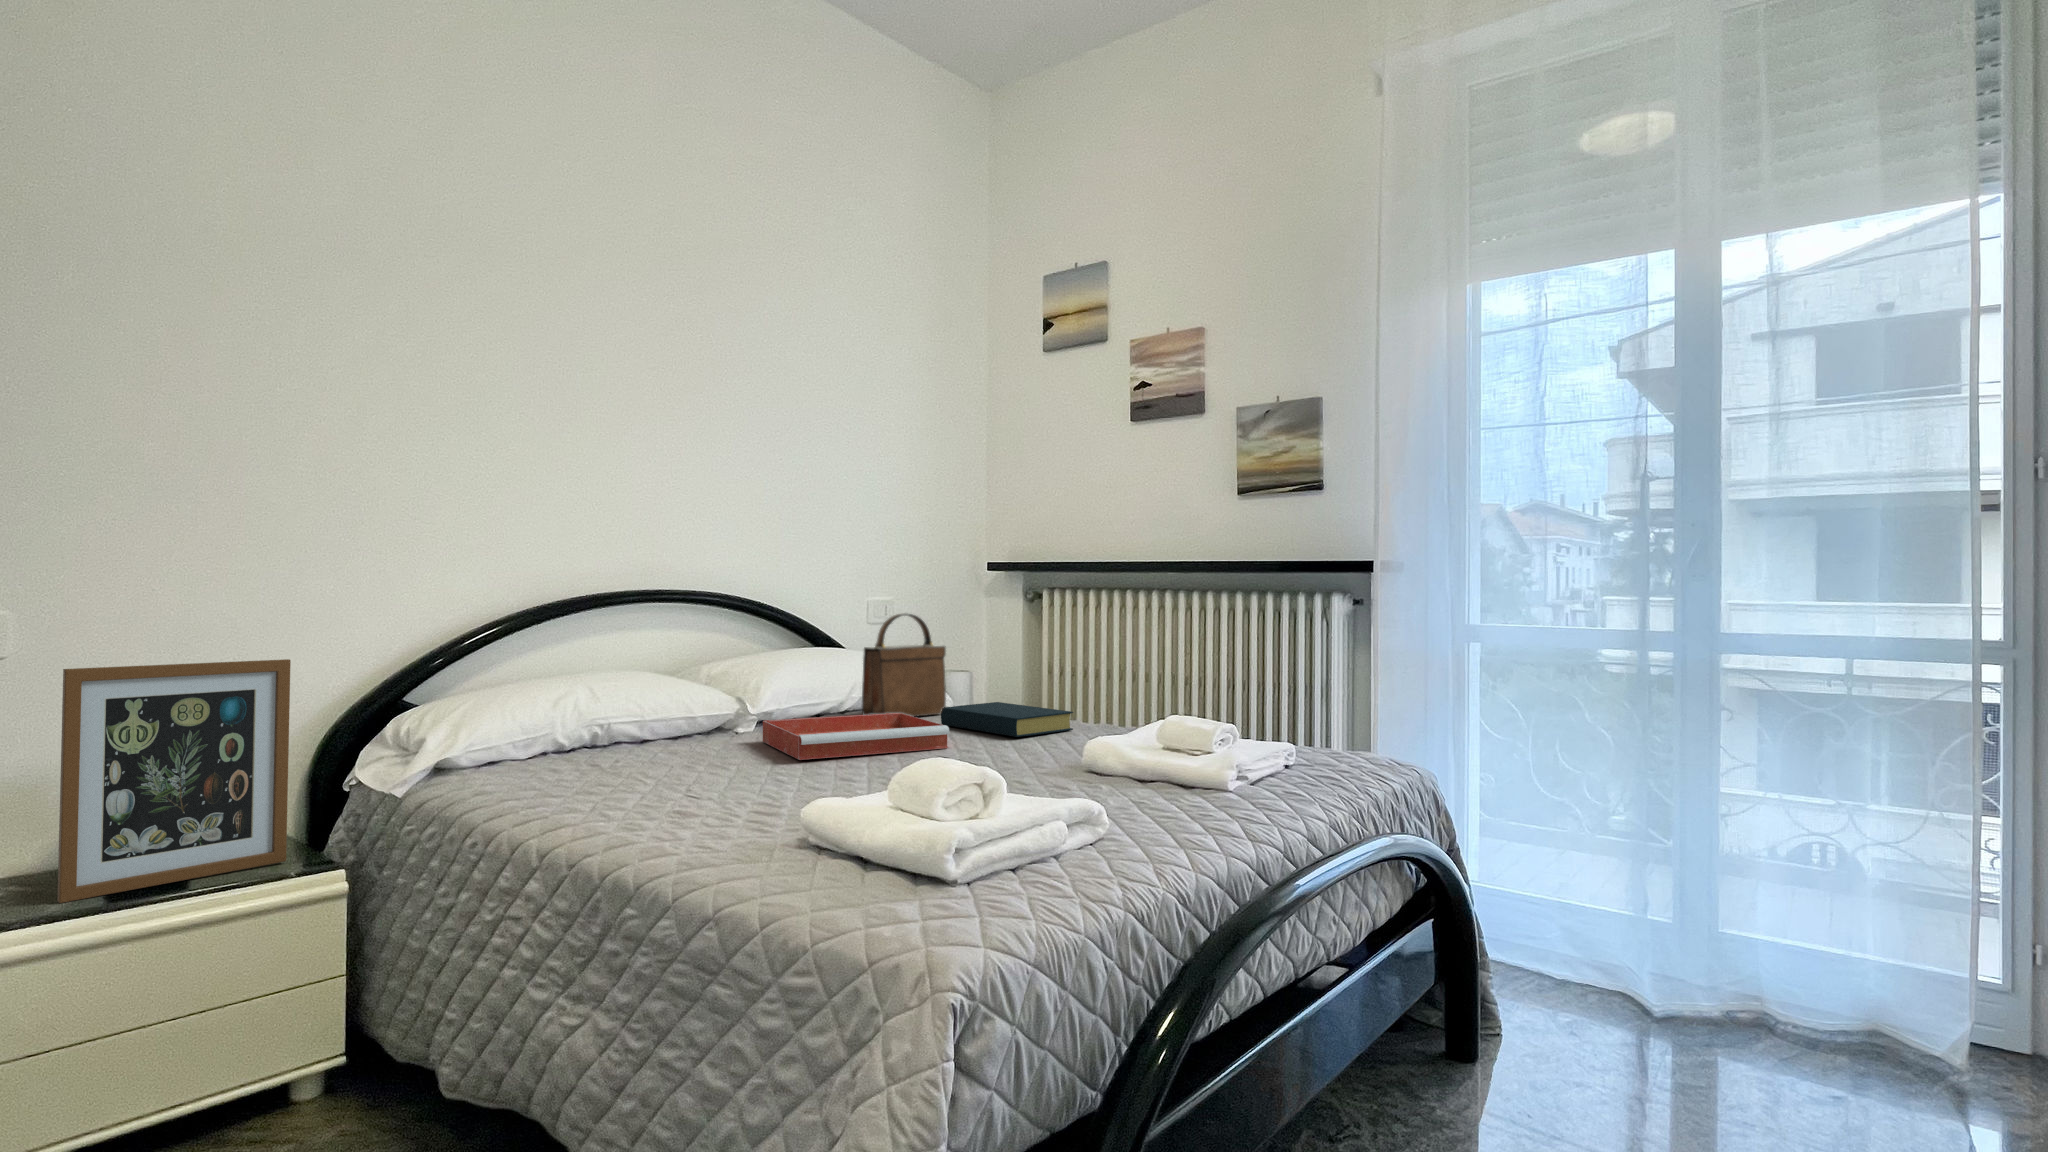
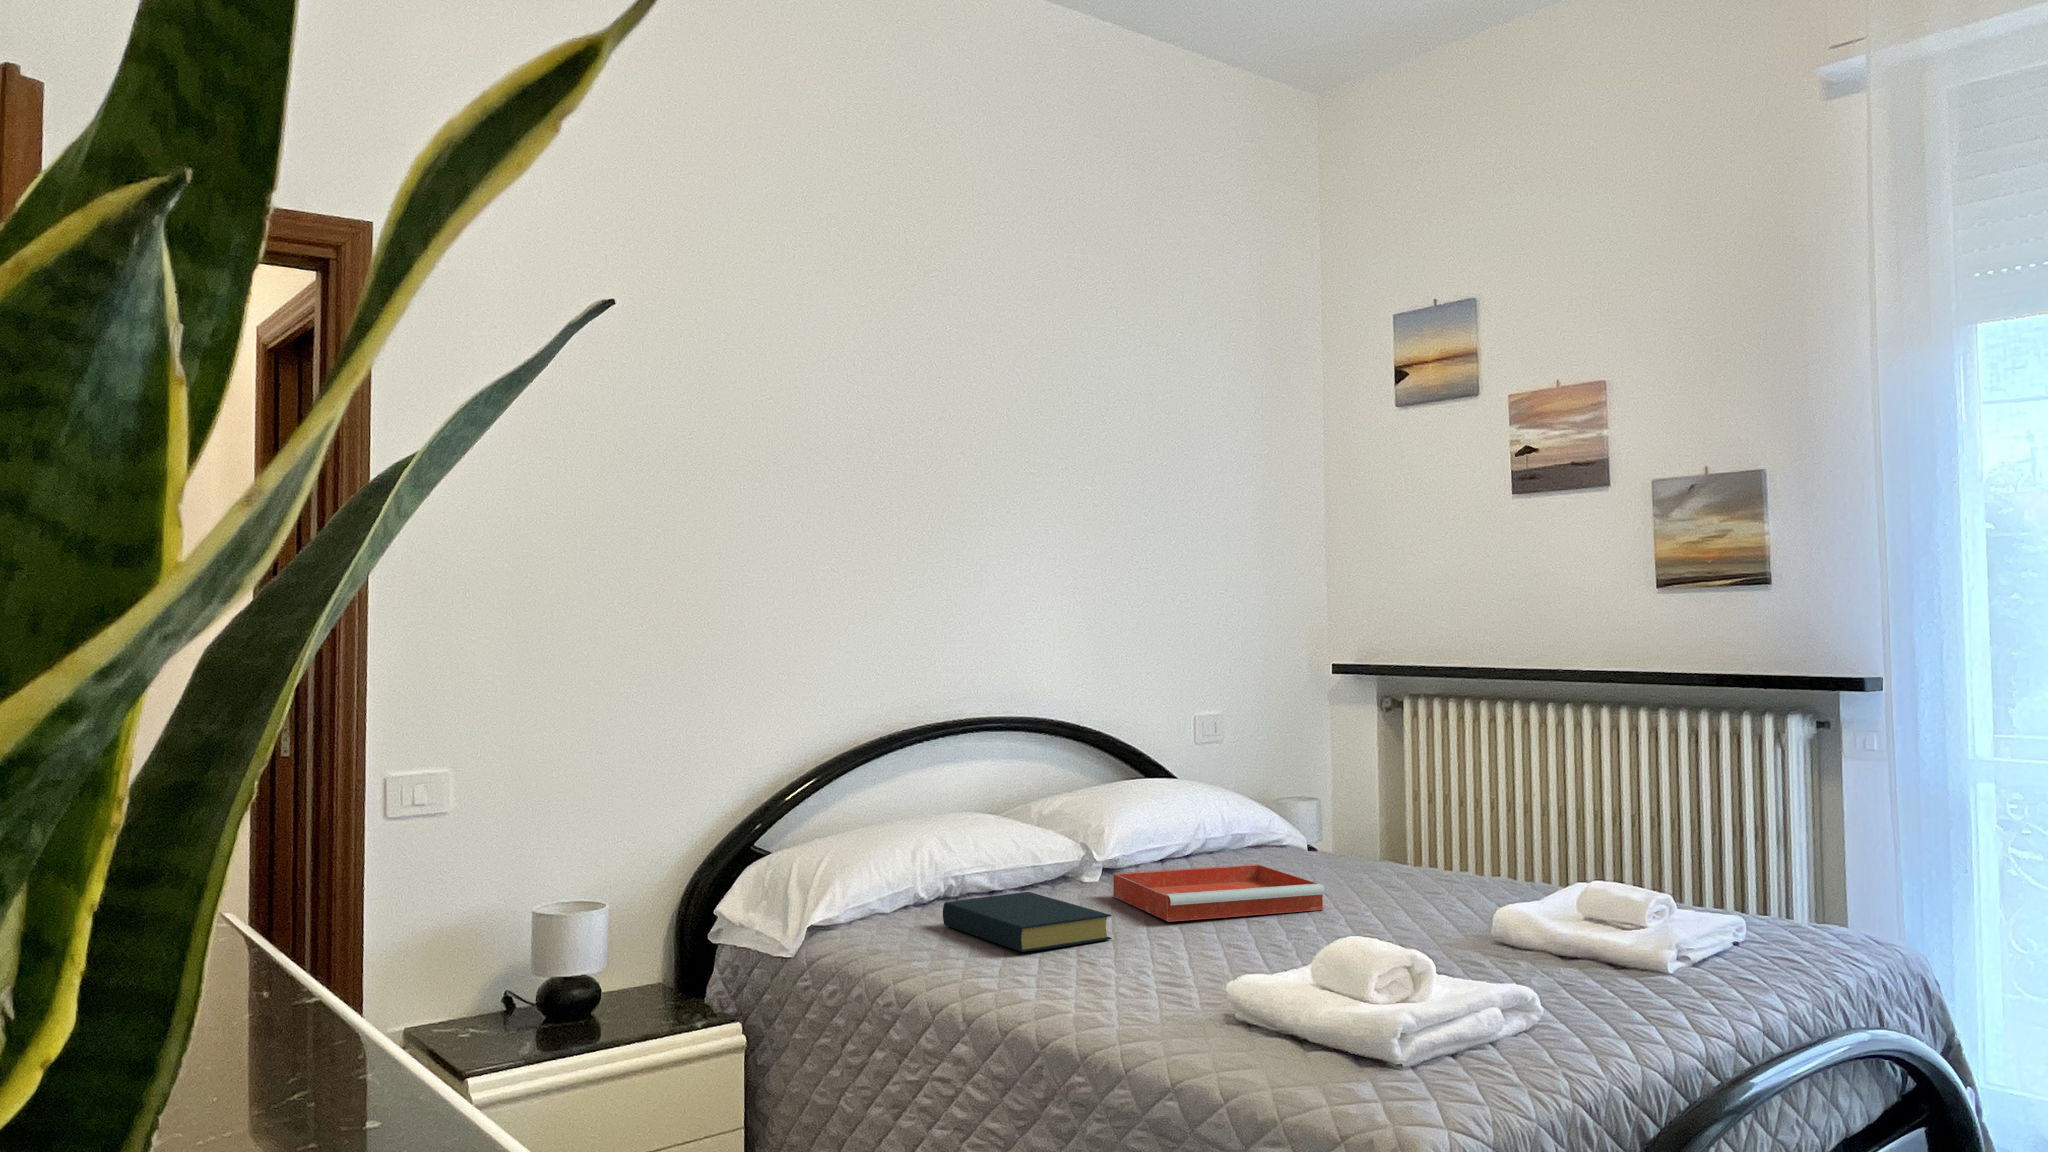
handbag: present [862,613,946,717] -> none [1204,745,1301,869]
picture frame: present [57,659,291,903] -> none [522,813,683,1044]
hardback book: present [941,702,1073,737] -> present [943,892,1112,952]

